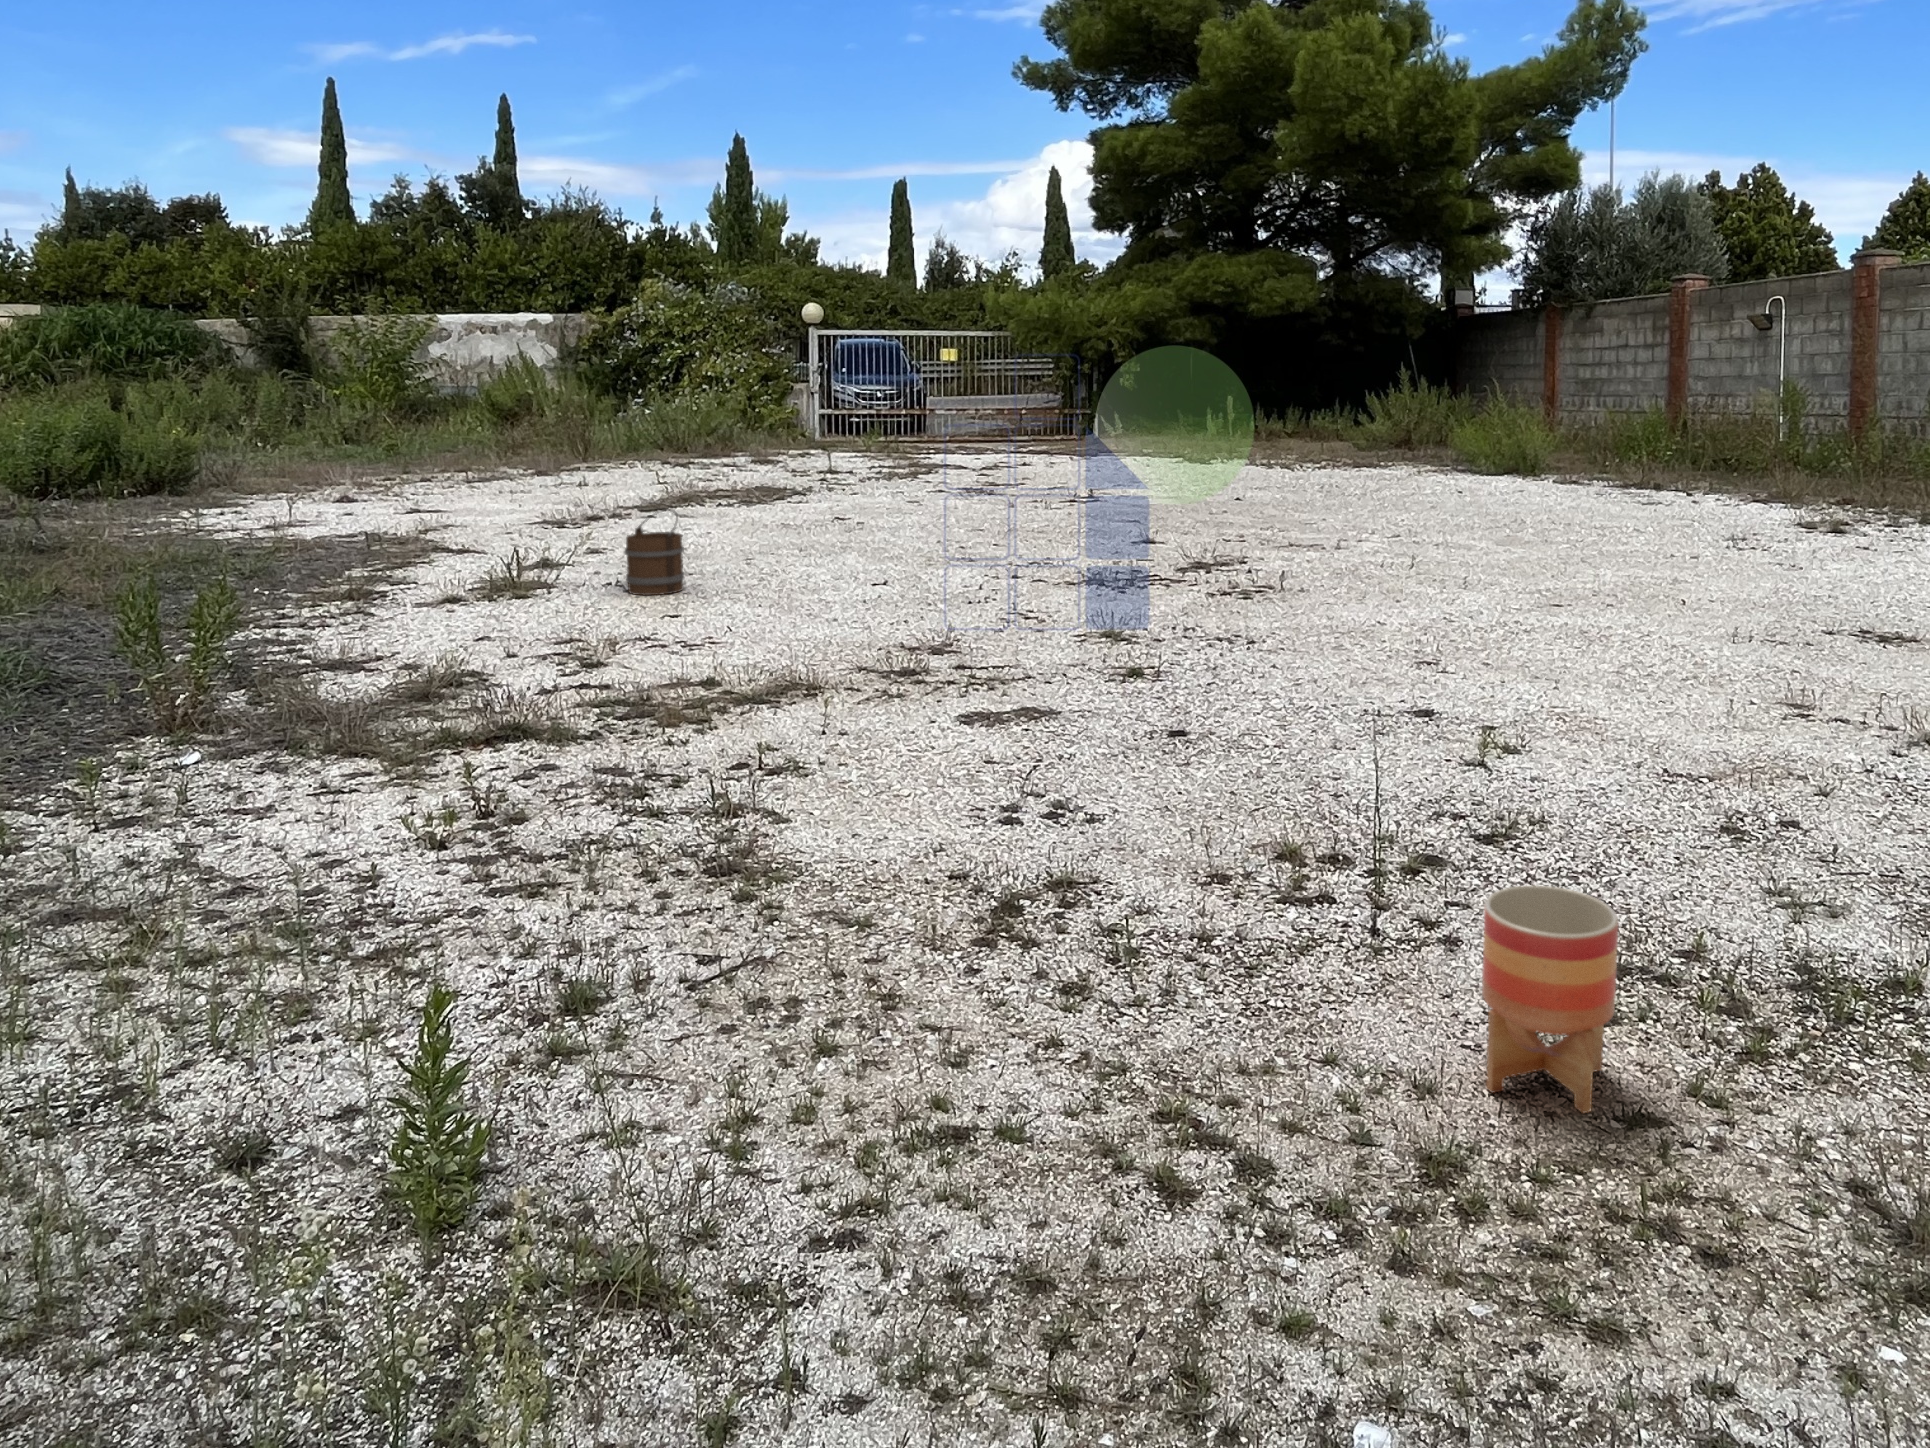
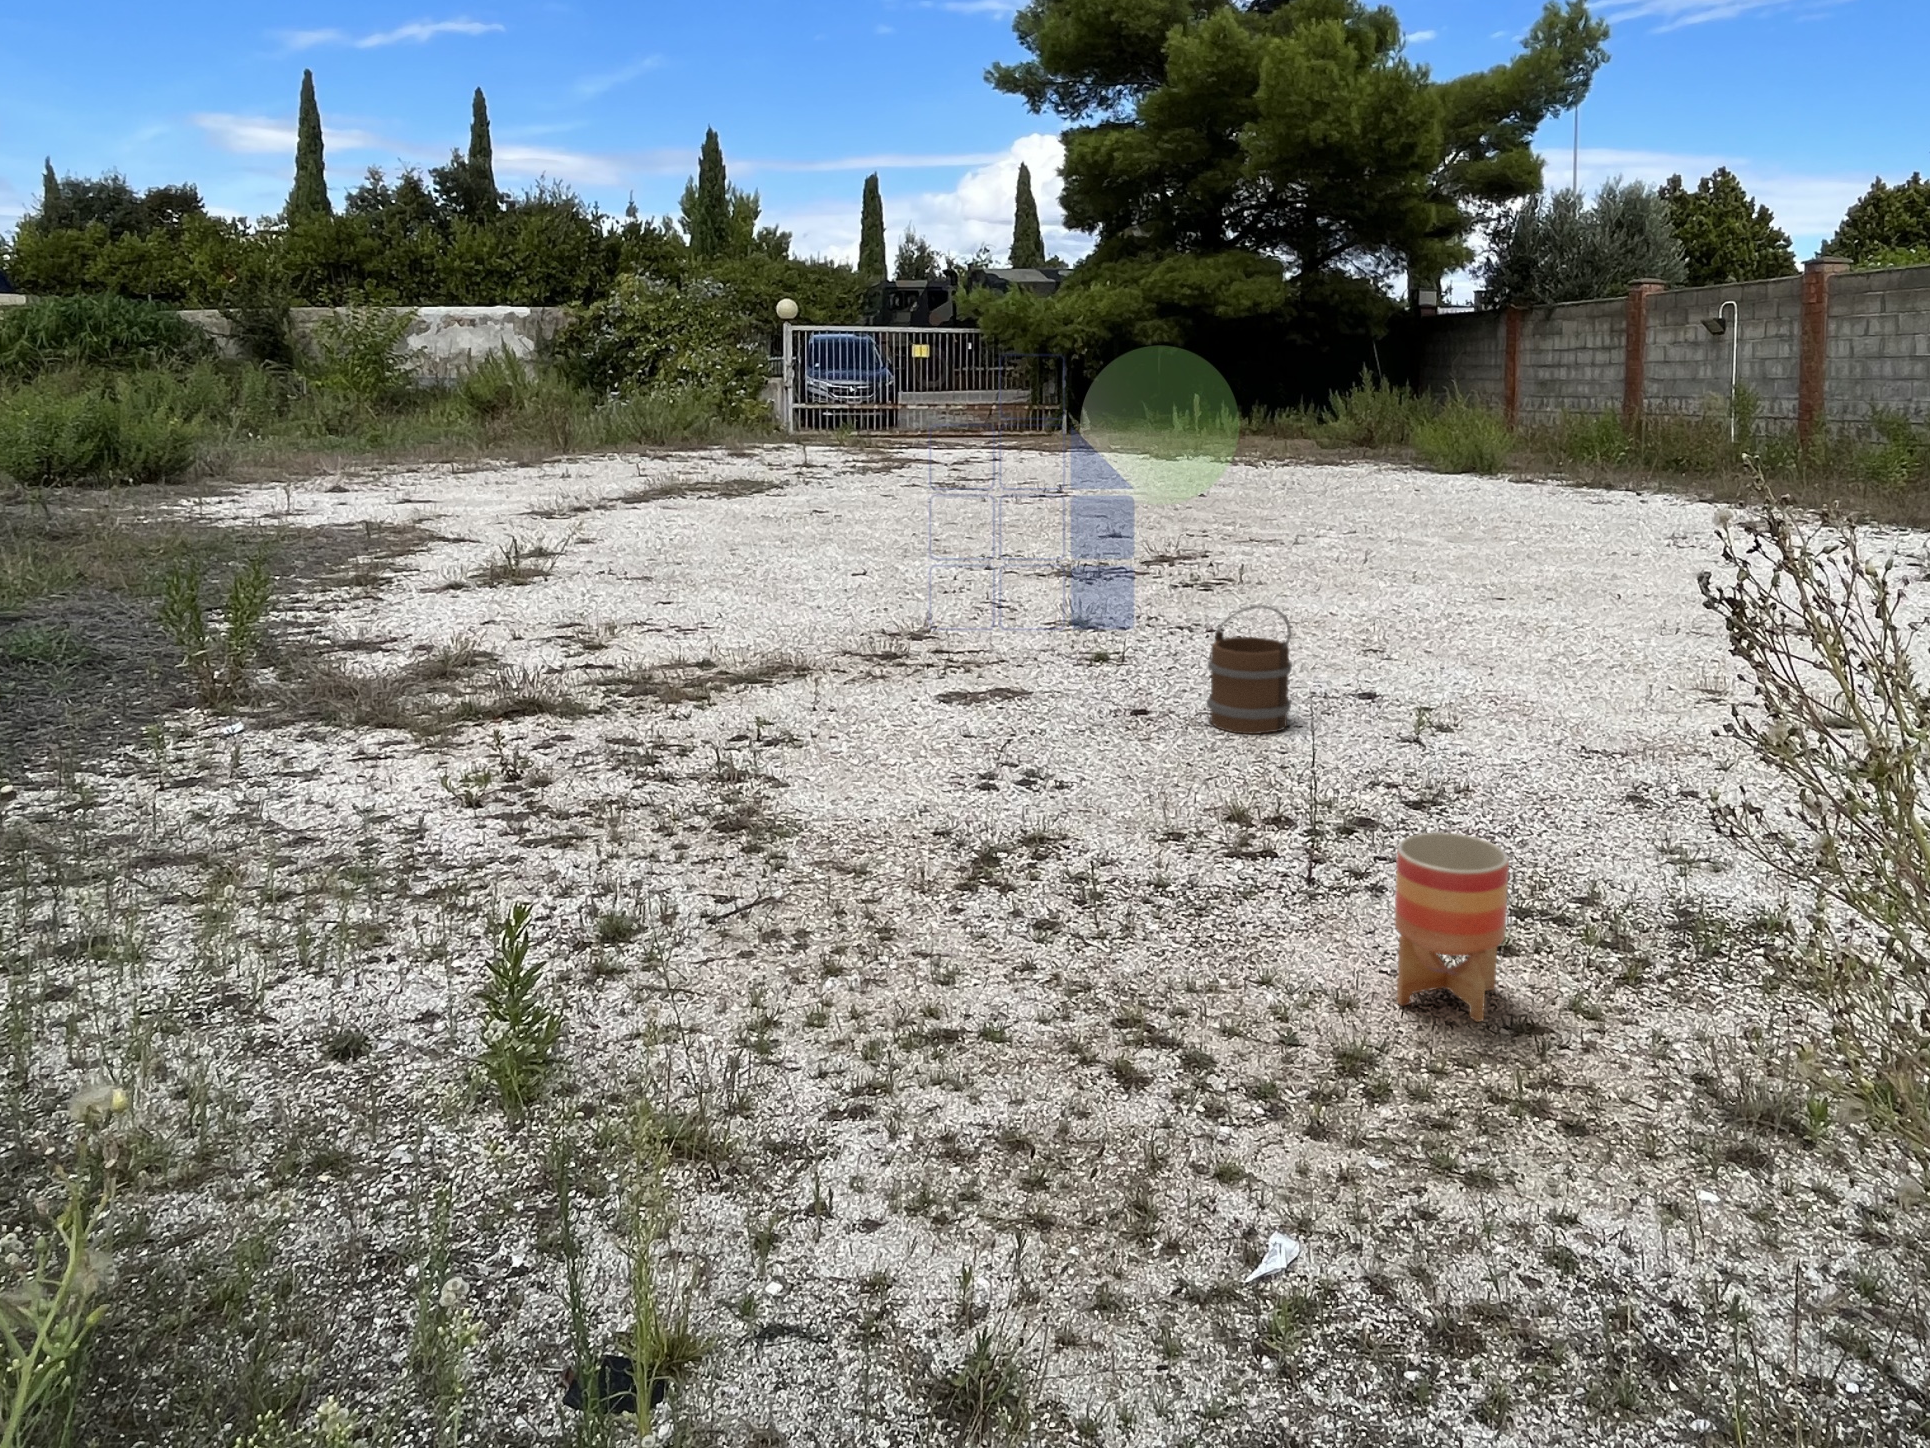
bucket: present [624,509,684,596] -> present [1207,605,1292,734]

